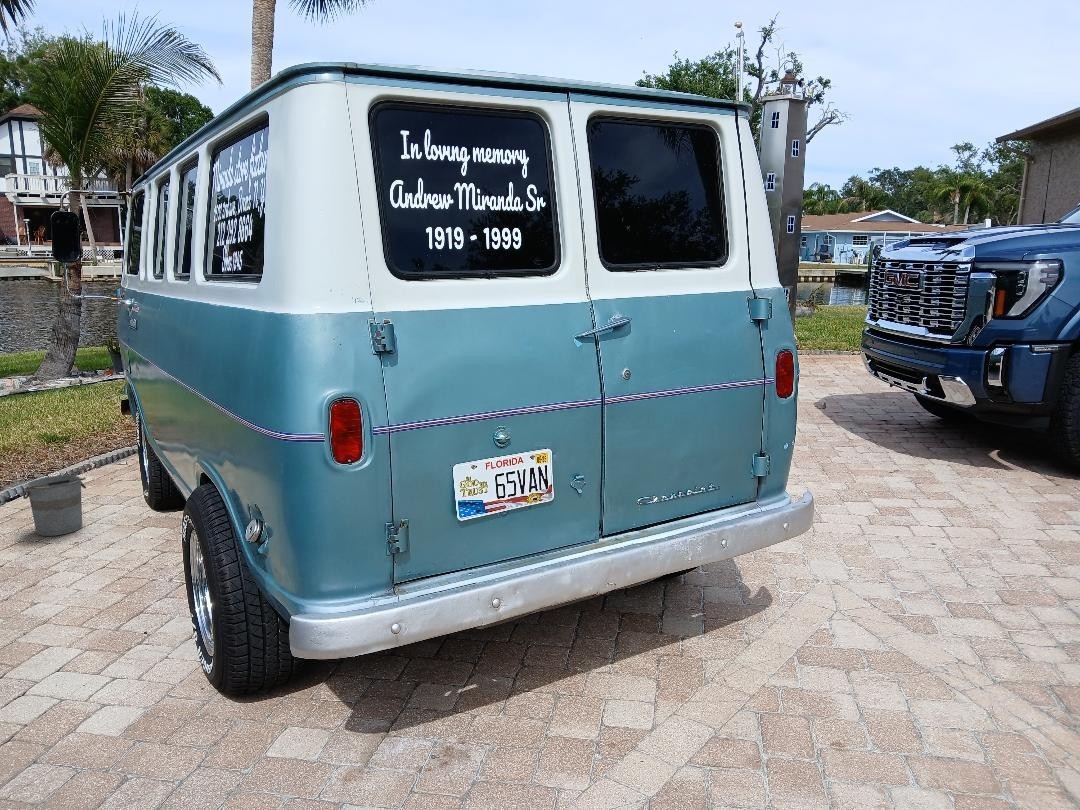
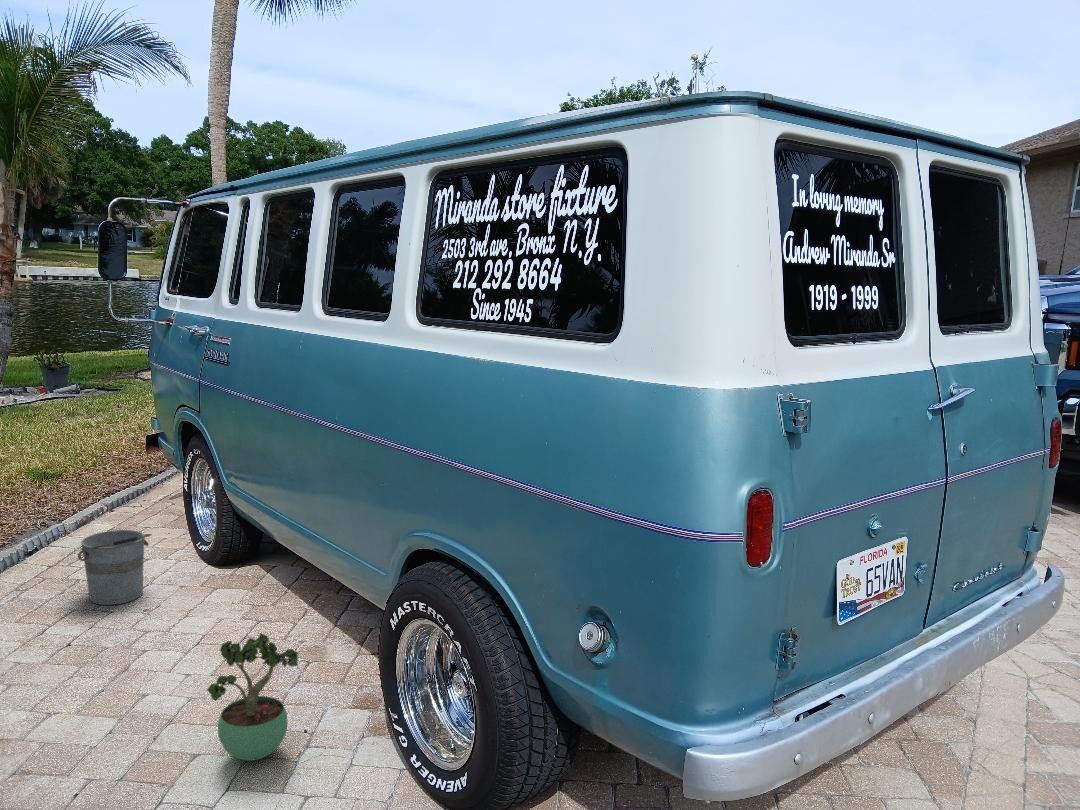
potted plant: none [36,542,111,647] -> present [207,633,298,761]

